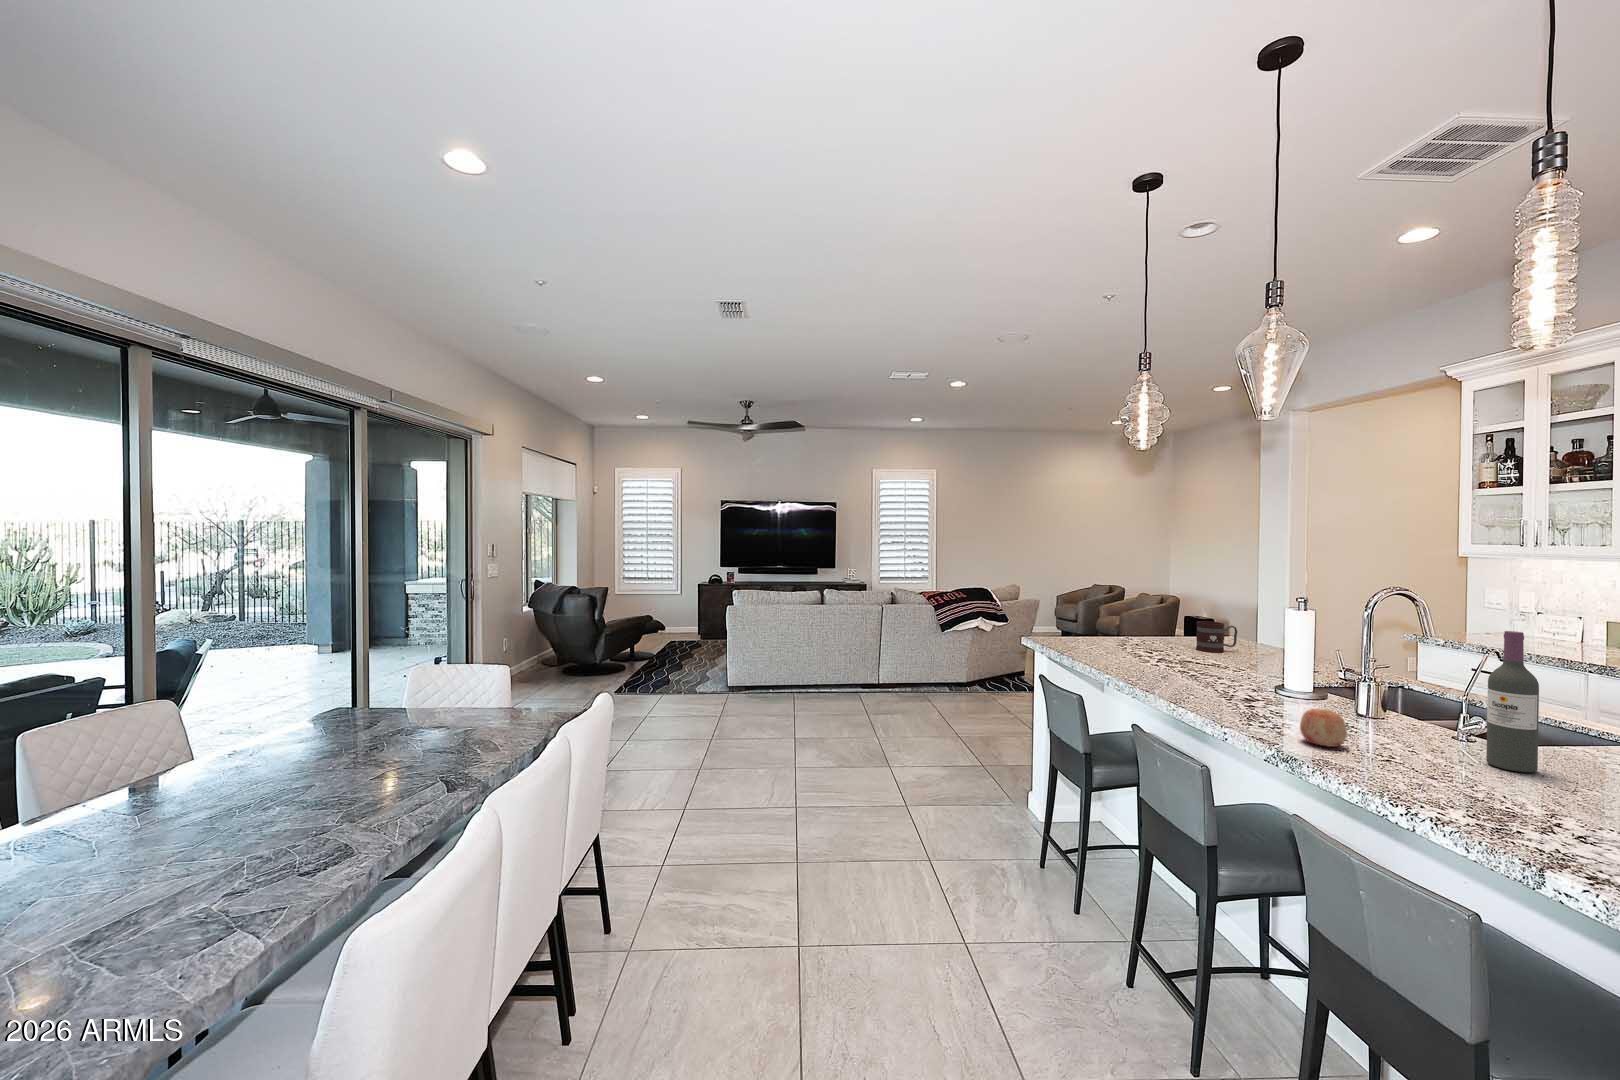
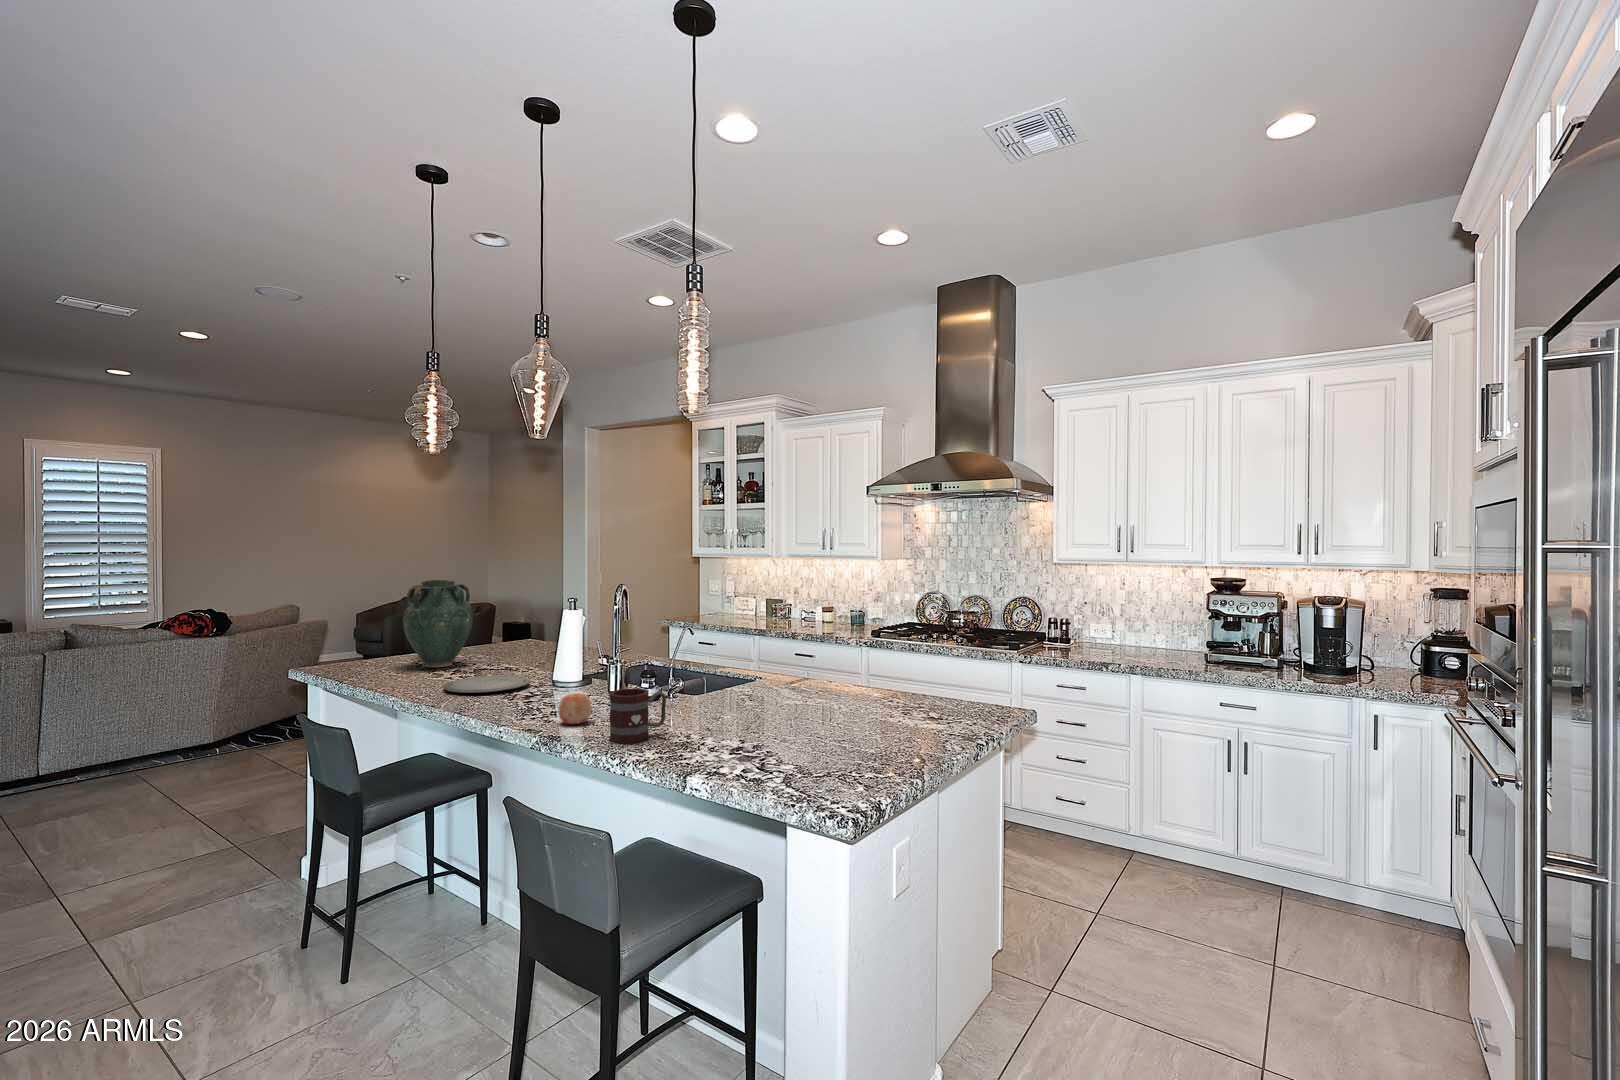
vase: none [1112,569,1179,653] -> present [403,580,473,667]
mug: present [1196,621,1237,652] -> present [609,688,666,743]
wine bottle: present [1486,631,1539,772] -> none [676,613,702,713]
plate: none [1155,668,1250,688] -> present [444,675,531,693]

